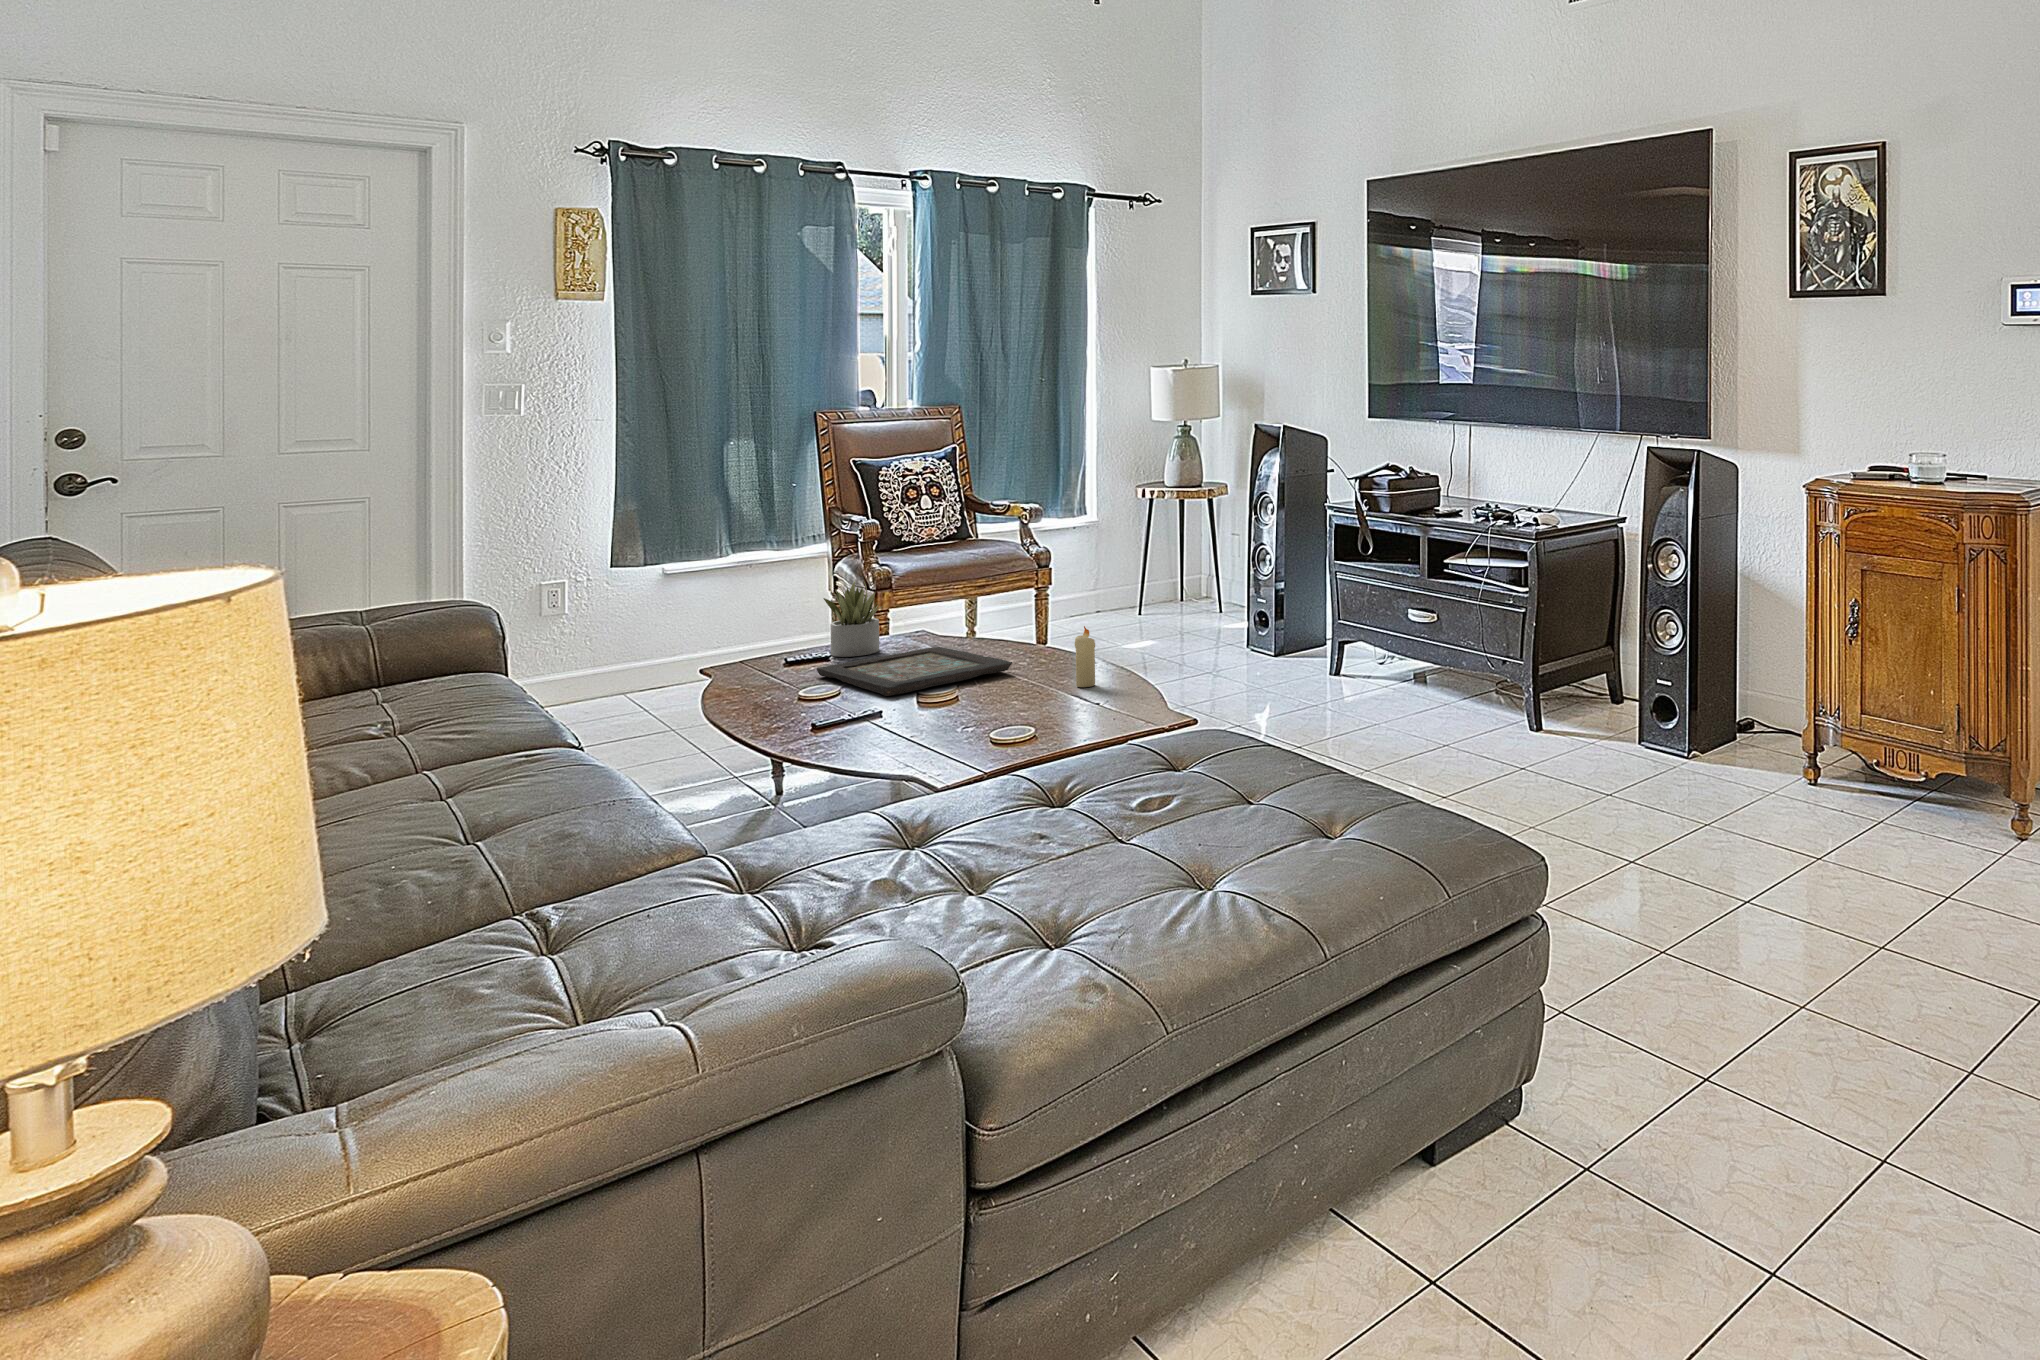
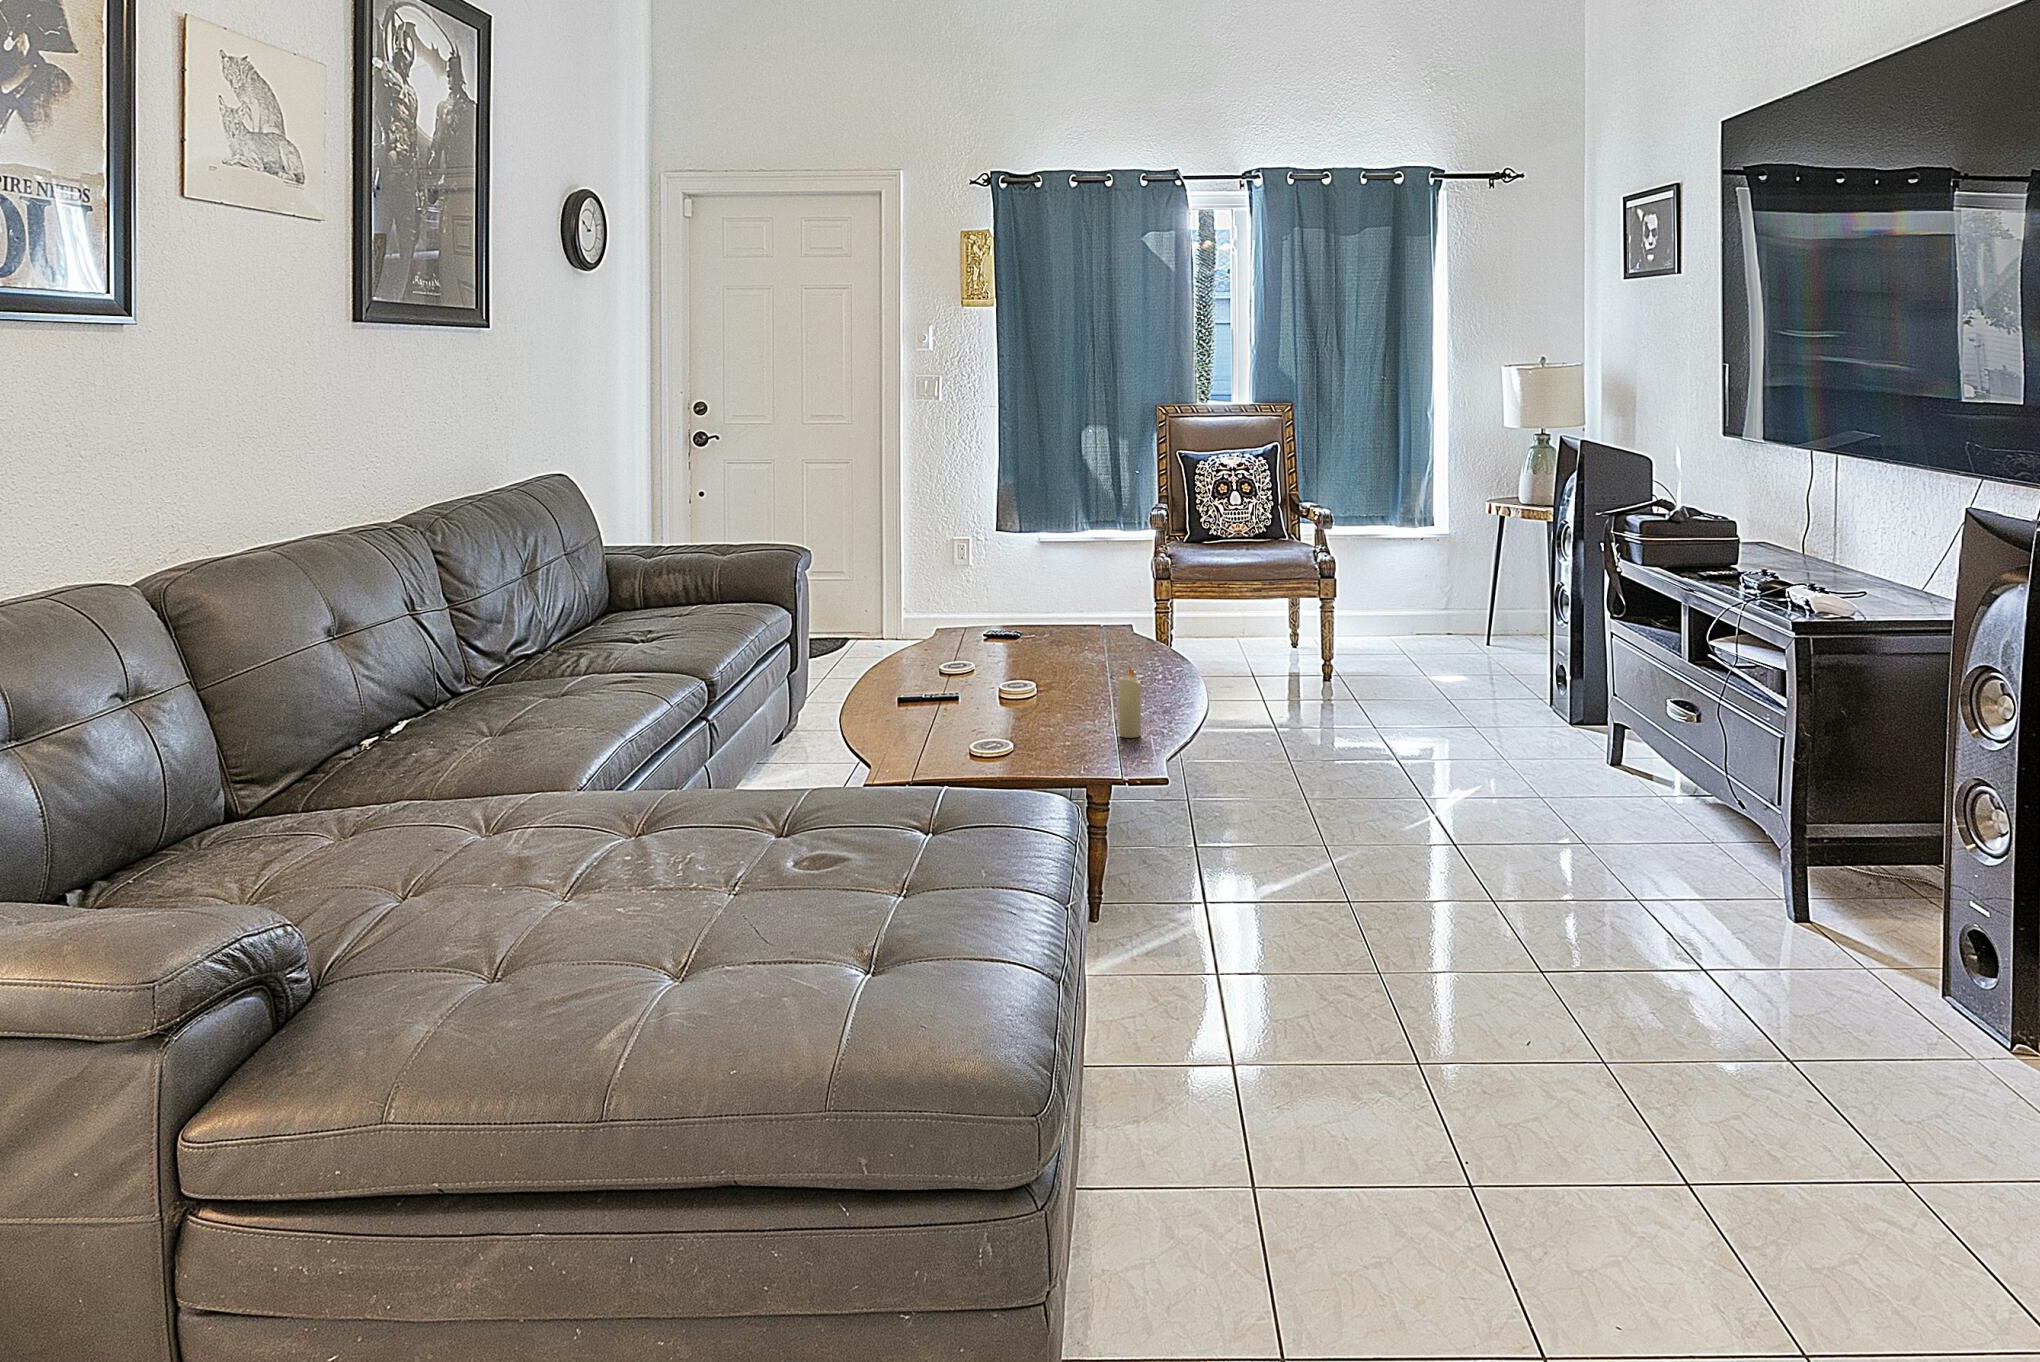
succulent plant: present [824,581,881,657] -> none [992,578,1044,656]
decorative tray: present [817,647,1012,696] -> none [943,659,1095,708]

